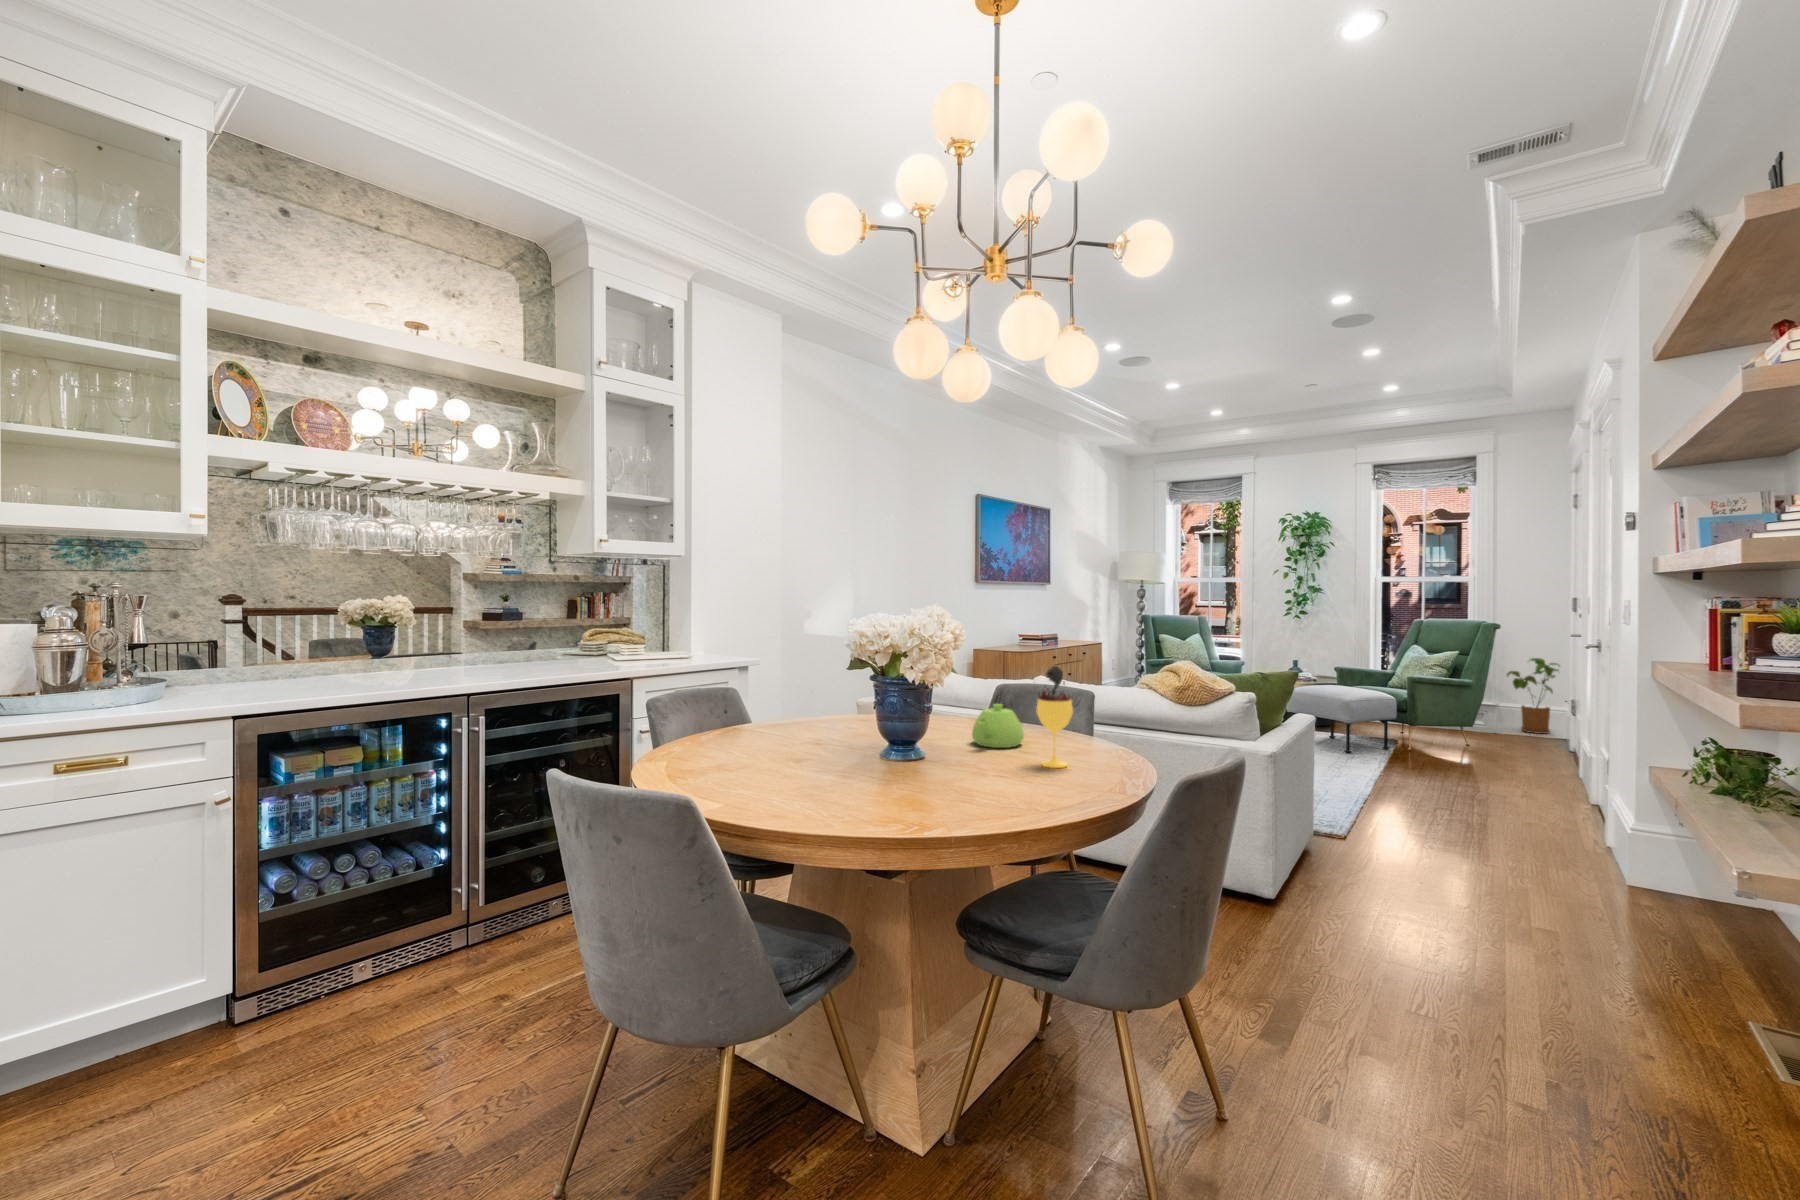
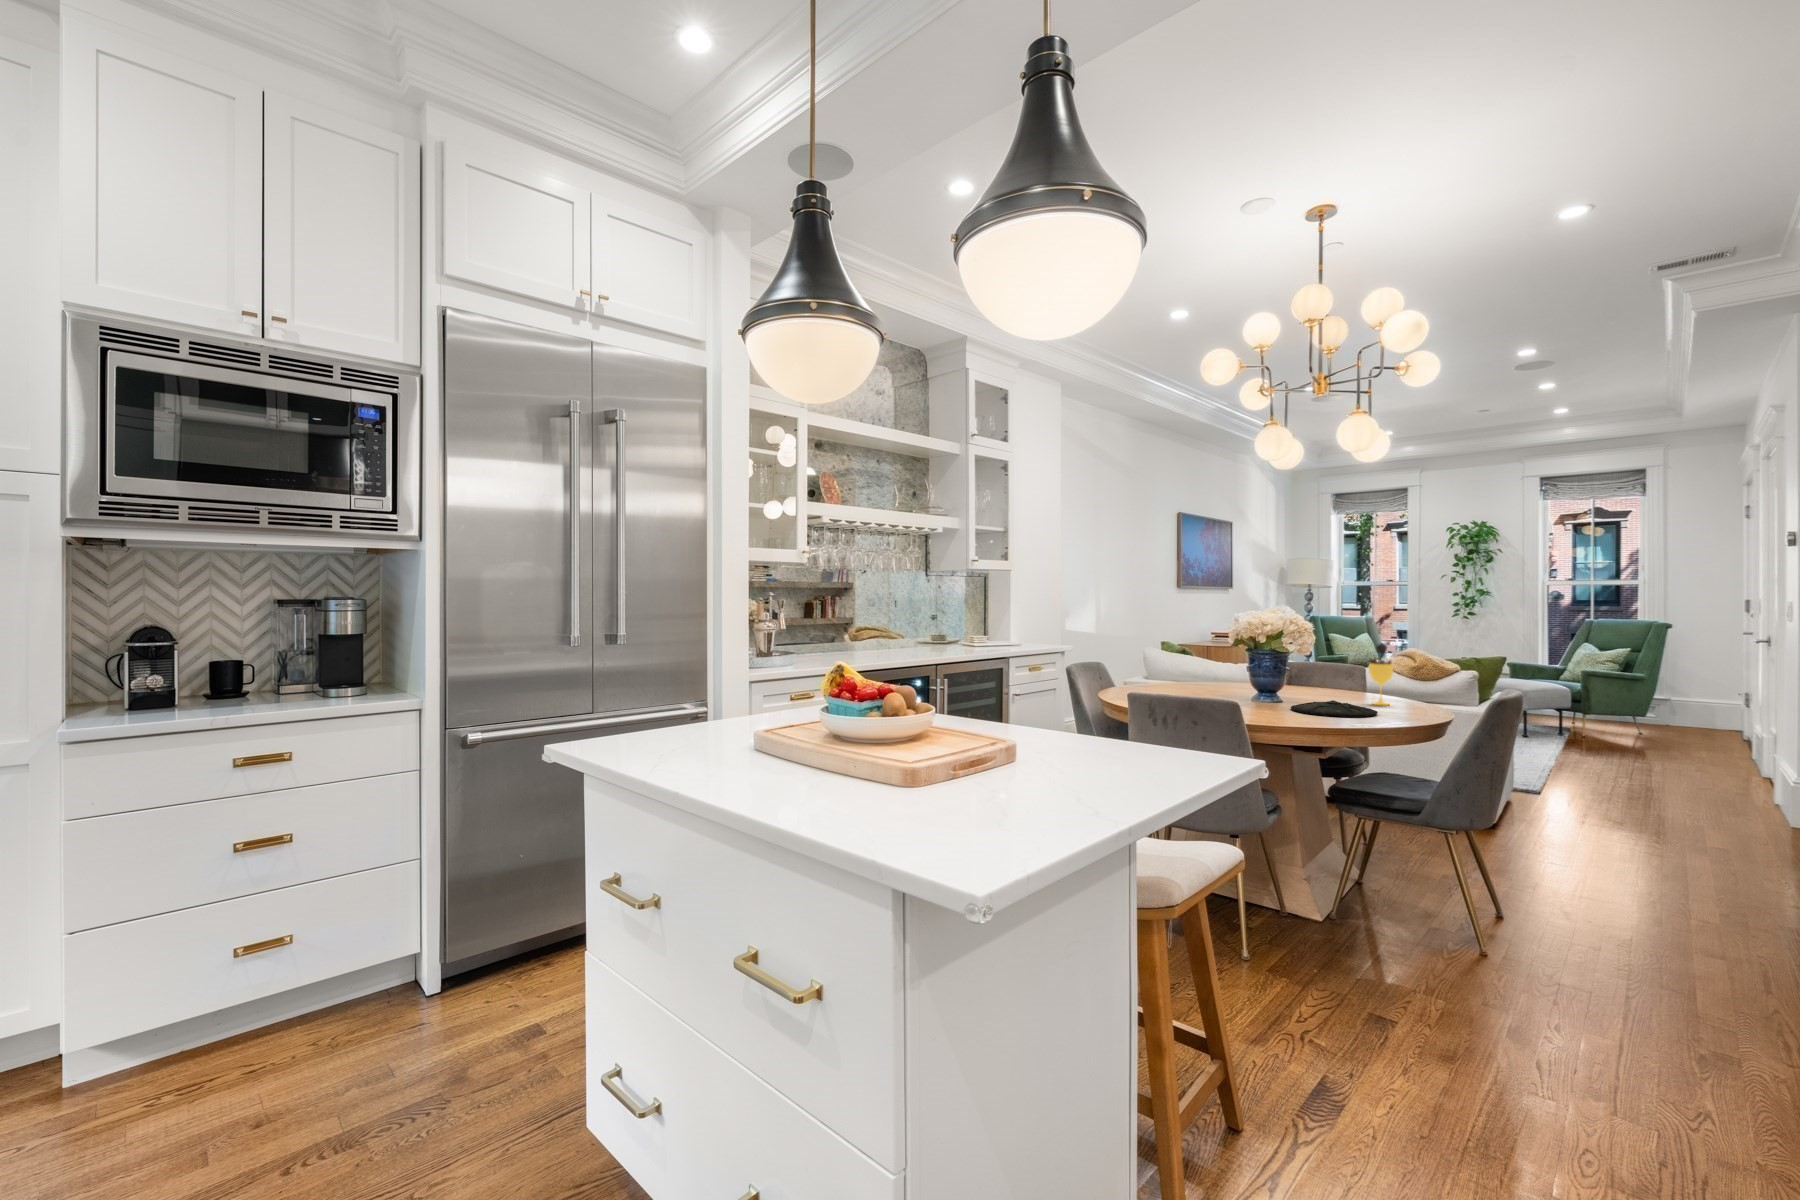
house plant: present [1507,658,1559,734] -> none [1678,656,1732,726]
teapot: present [972,704,1024,748] -> none [1306,670,1344,697]
plate: none [881,769,1014,807] -> present [1291,700,1378,717]

